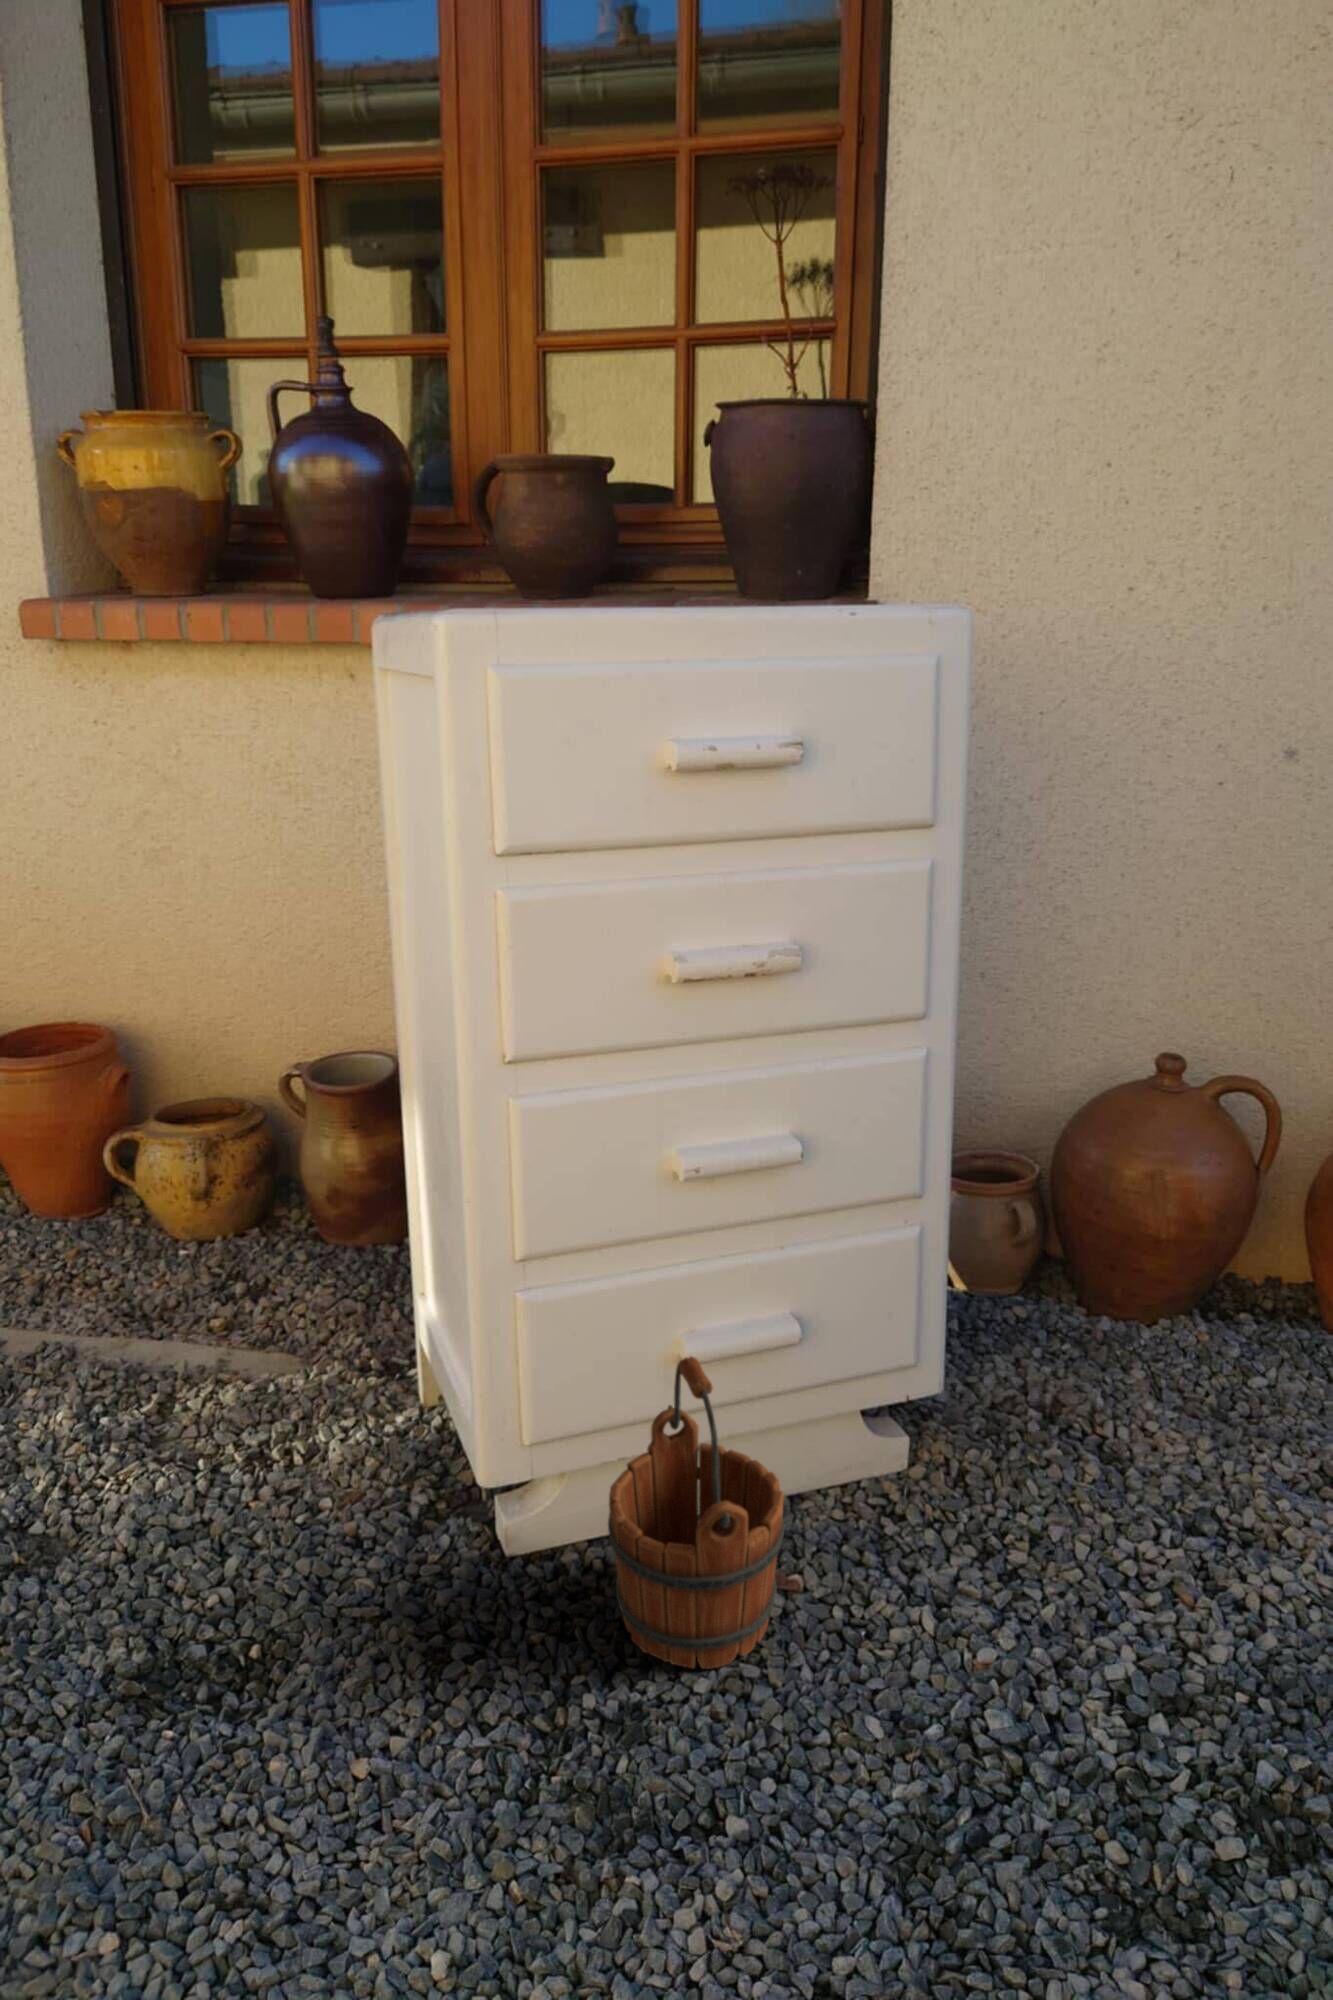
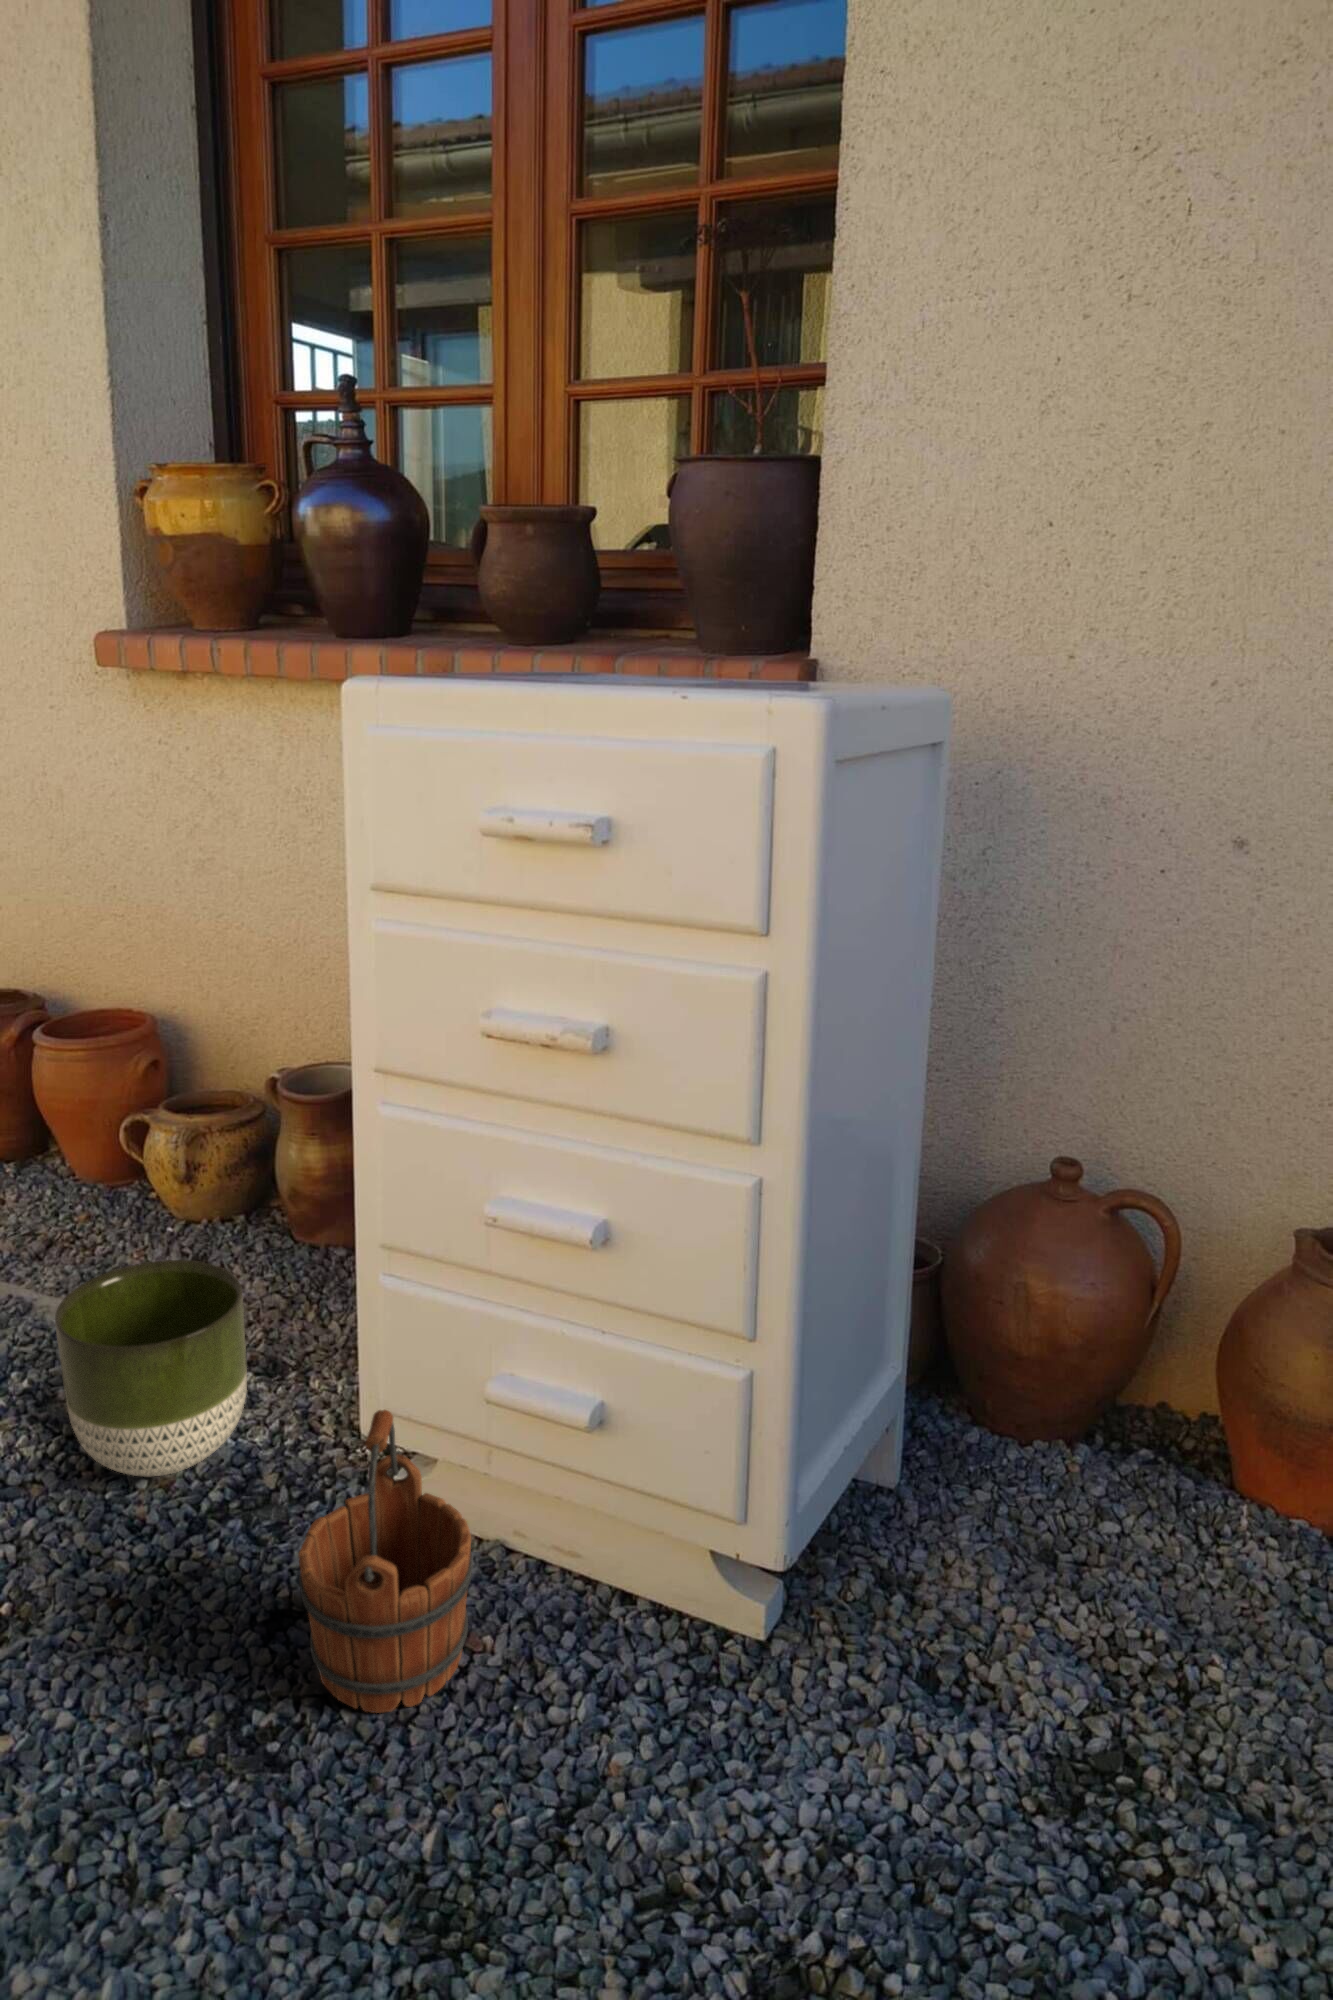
planter: none [217,1259,417,1495] -> present [55,1260,247,1476]

